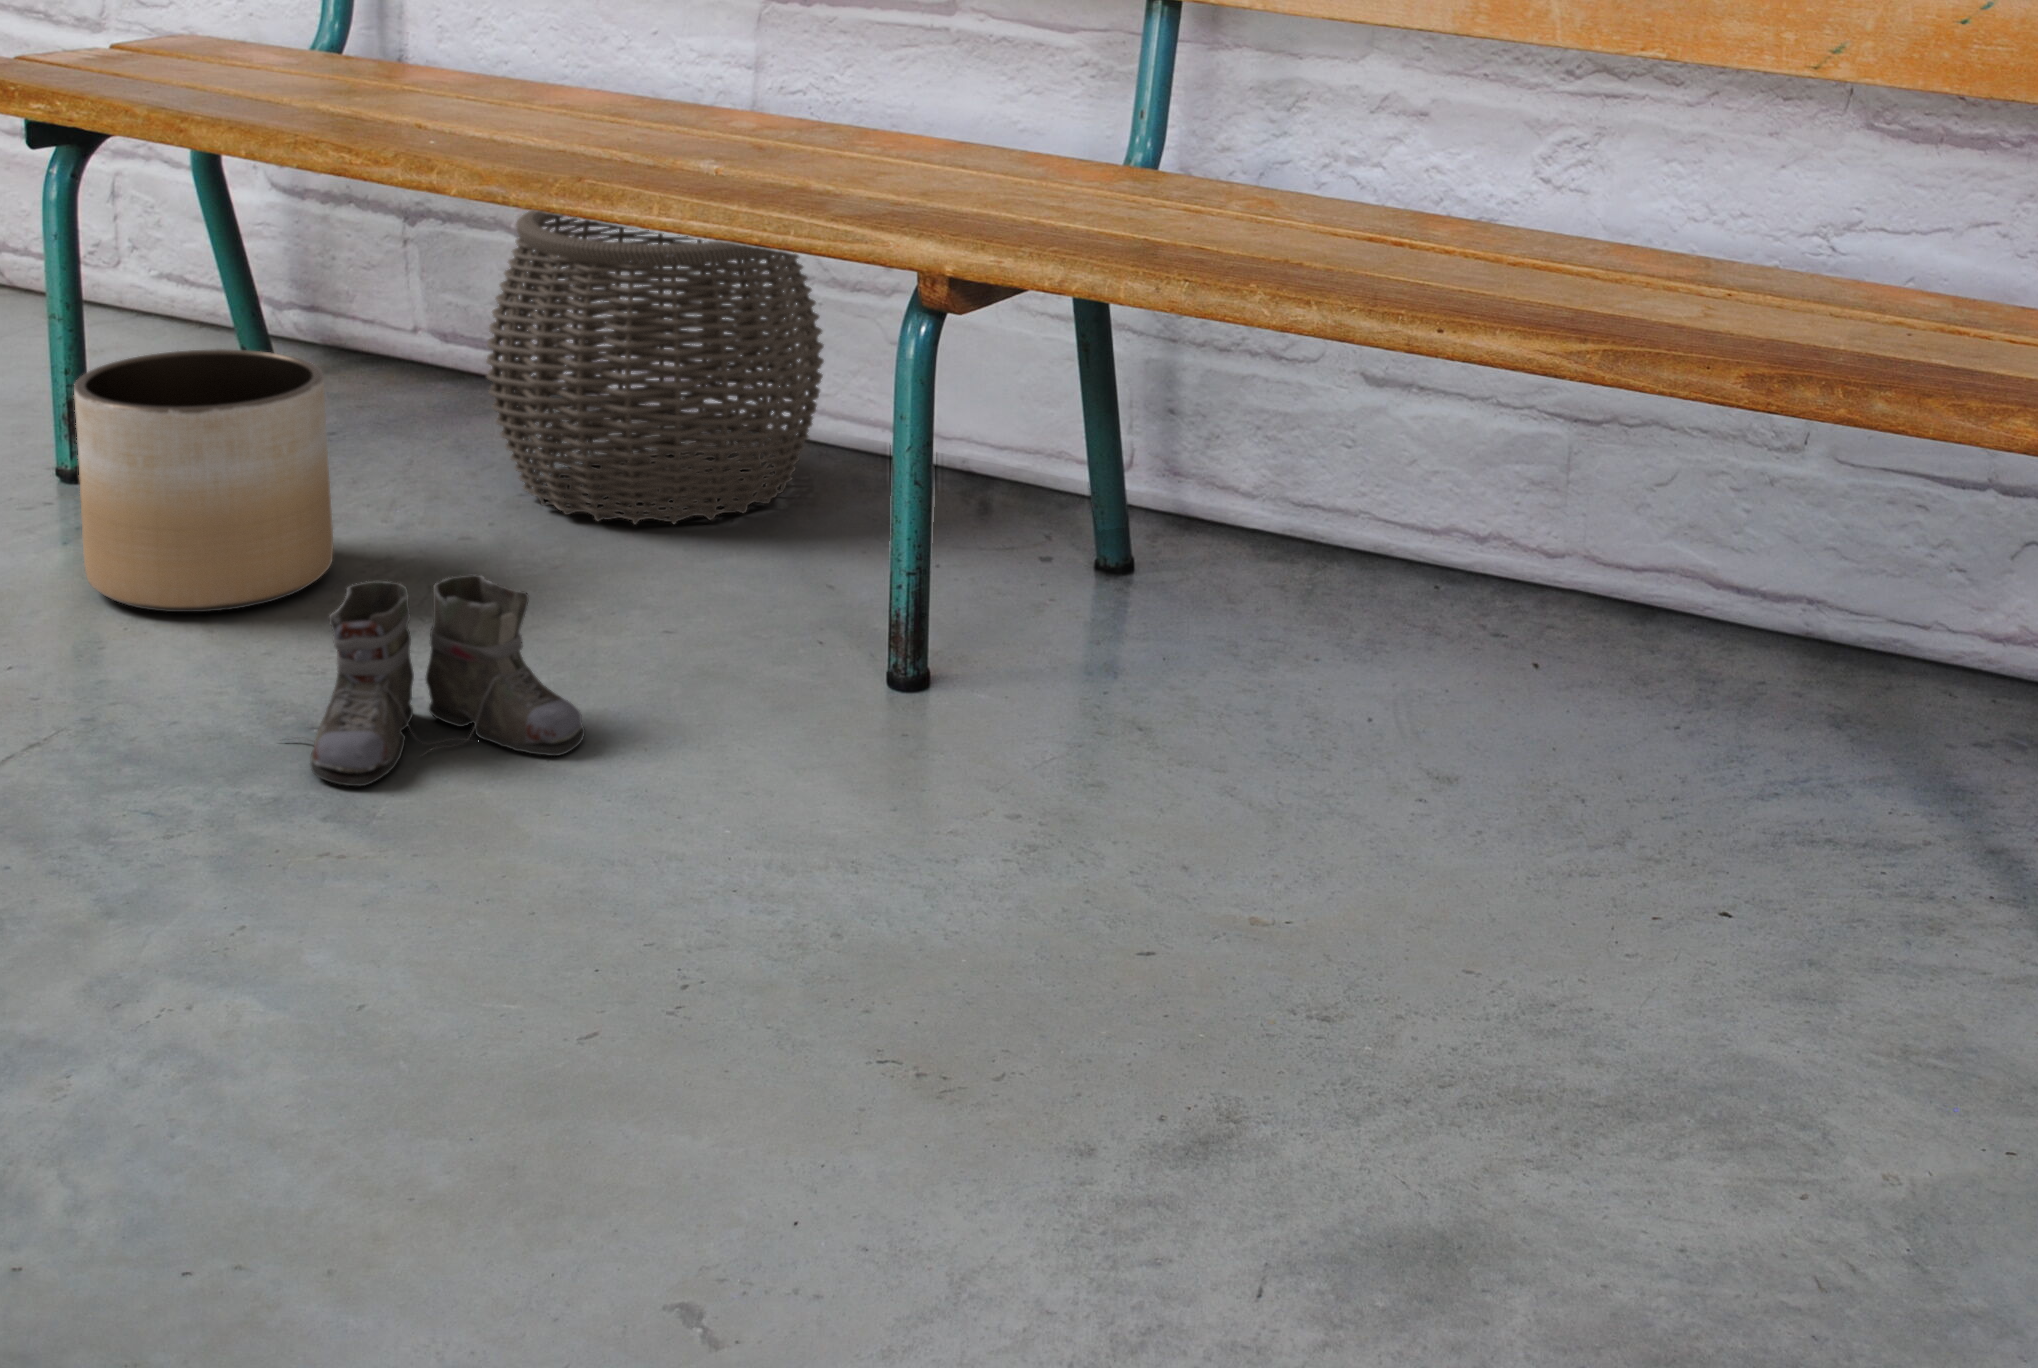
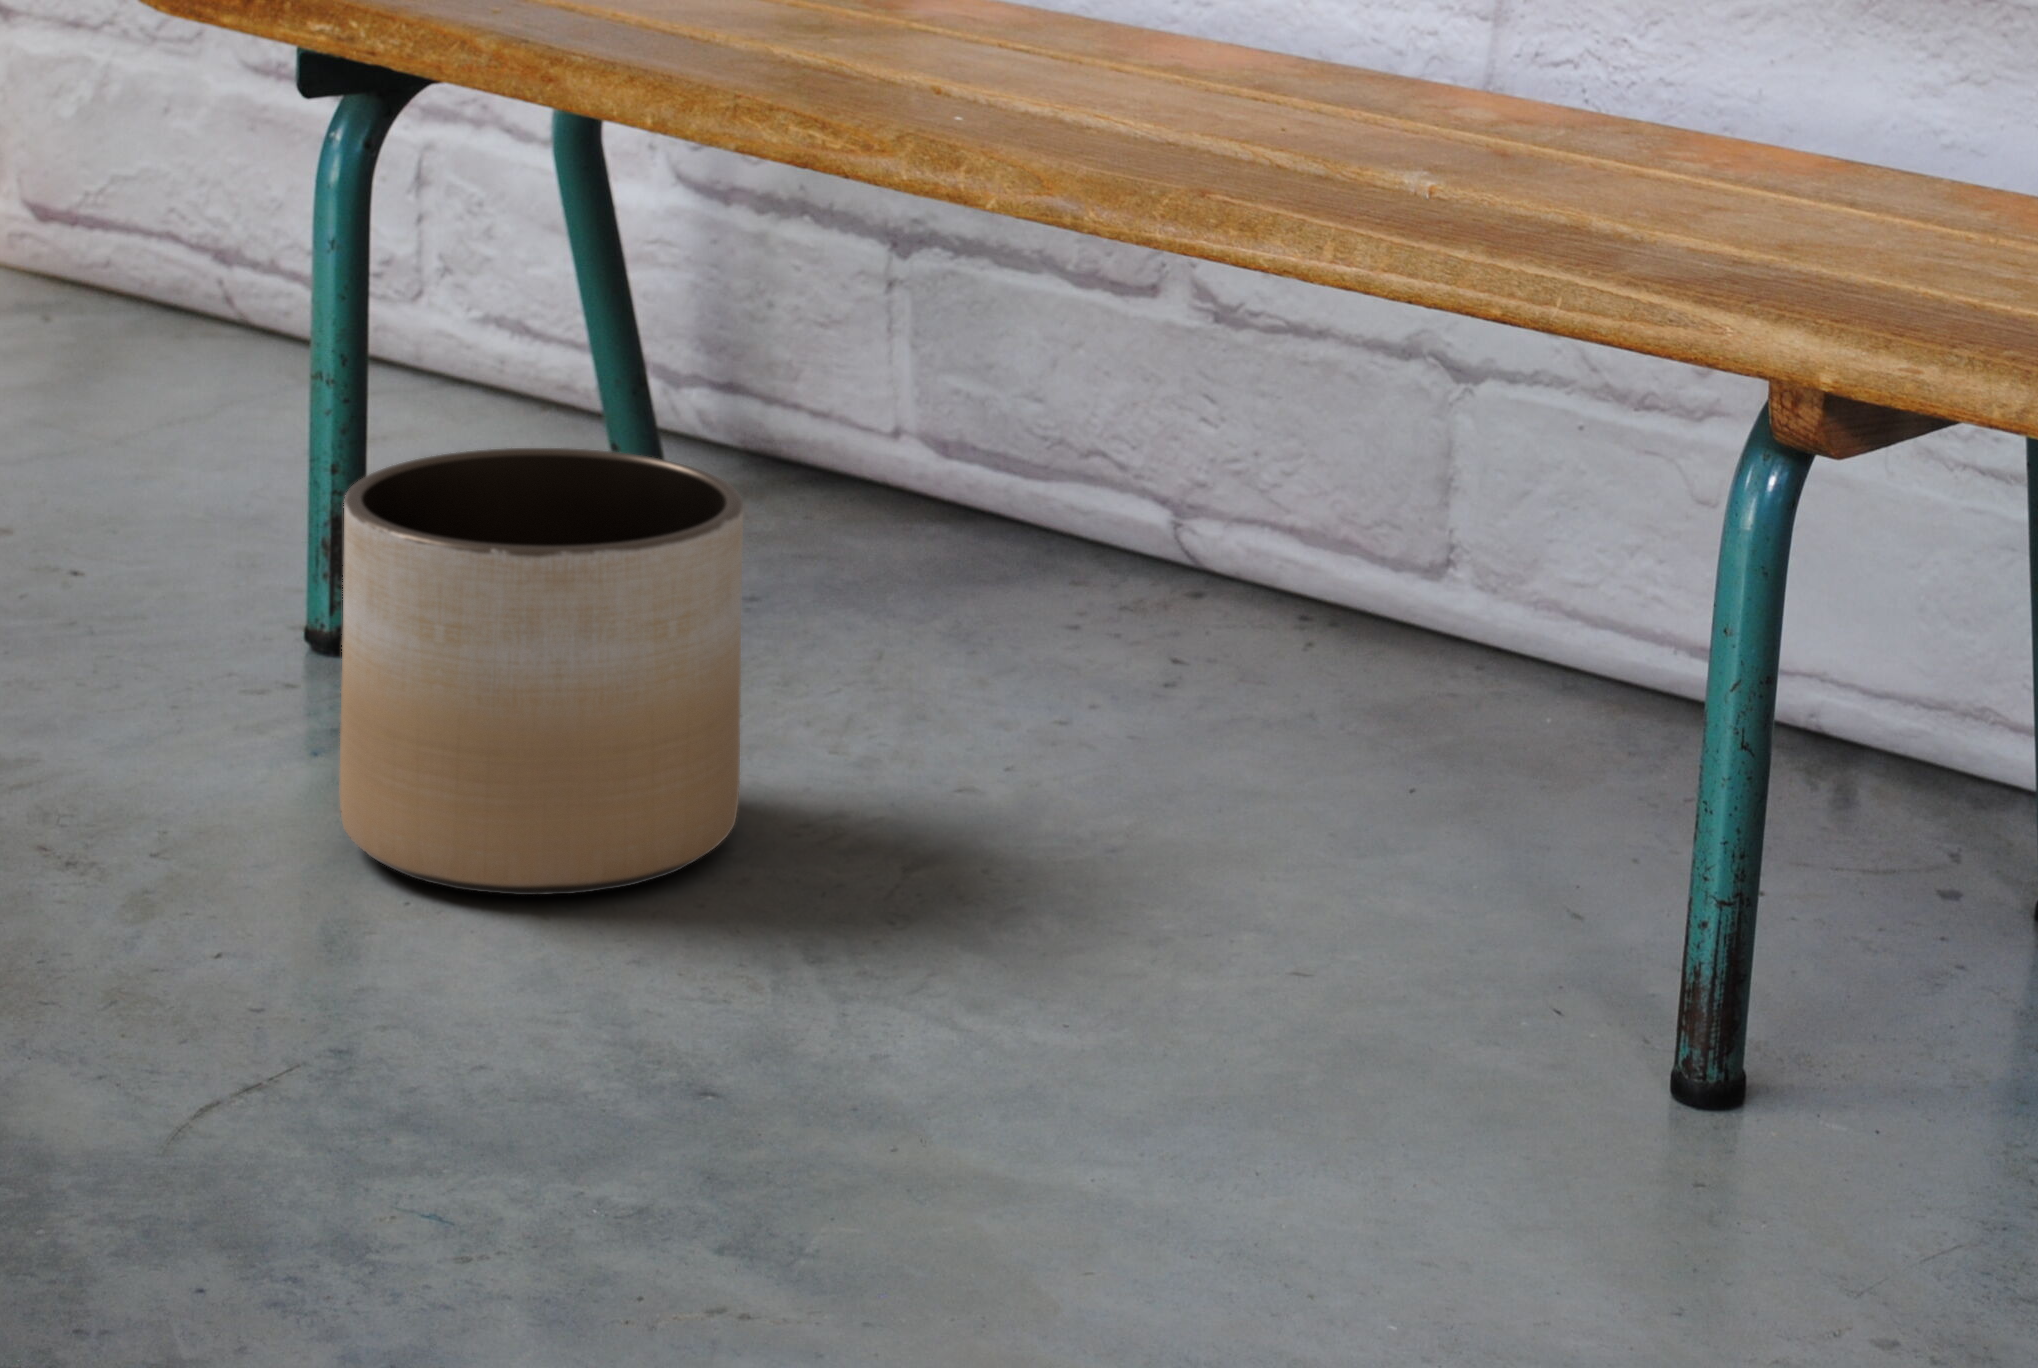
woven basket: present [486,210,824,524] -> none [1008,219,1577,797]
boots: present [302,575,585,786] -> none [622,871,1145,1235]

